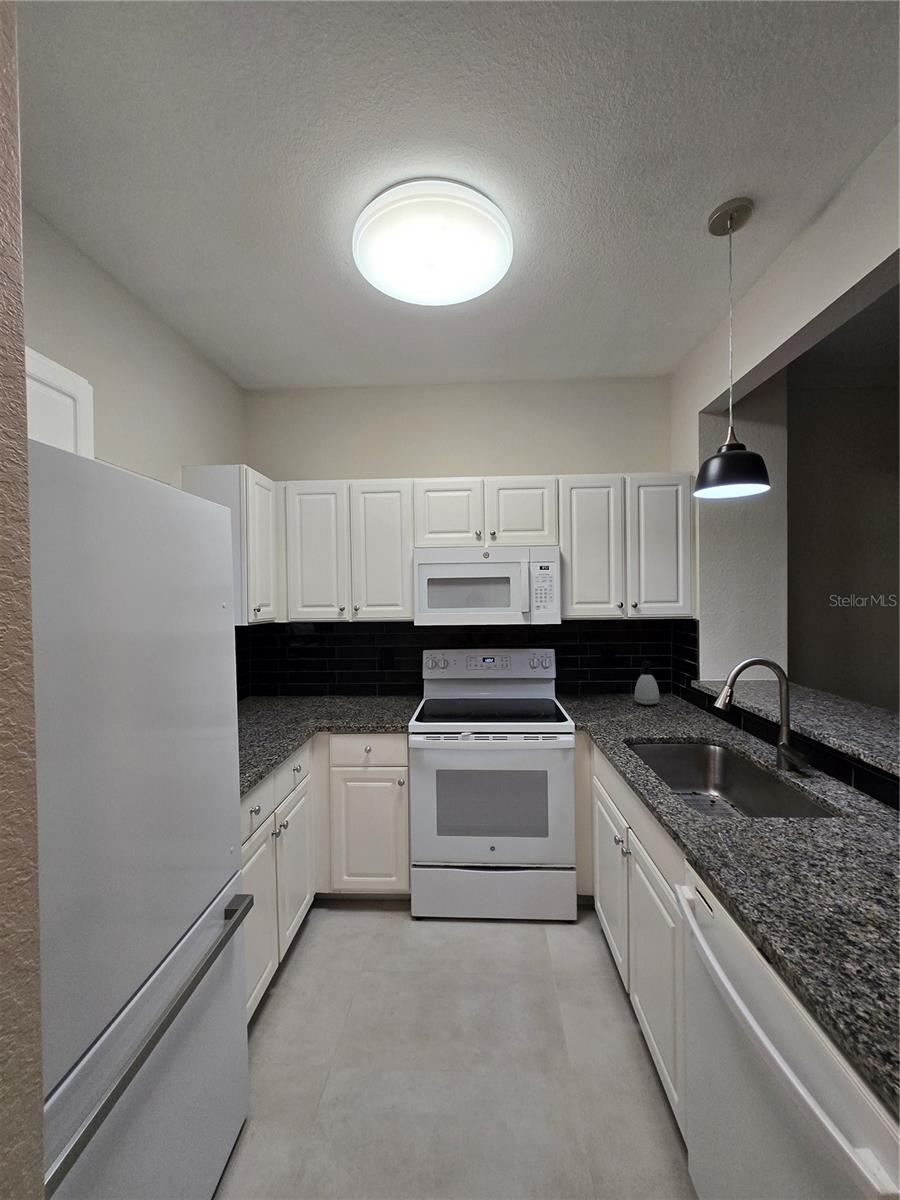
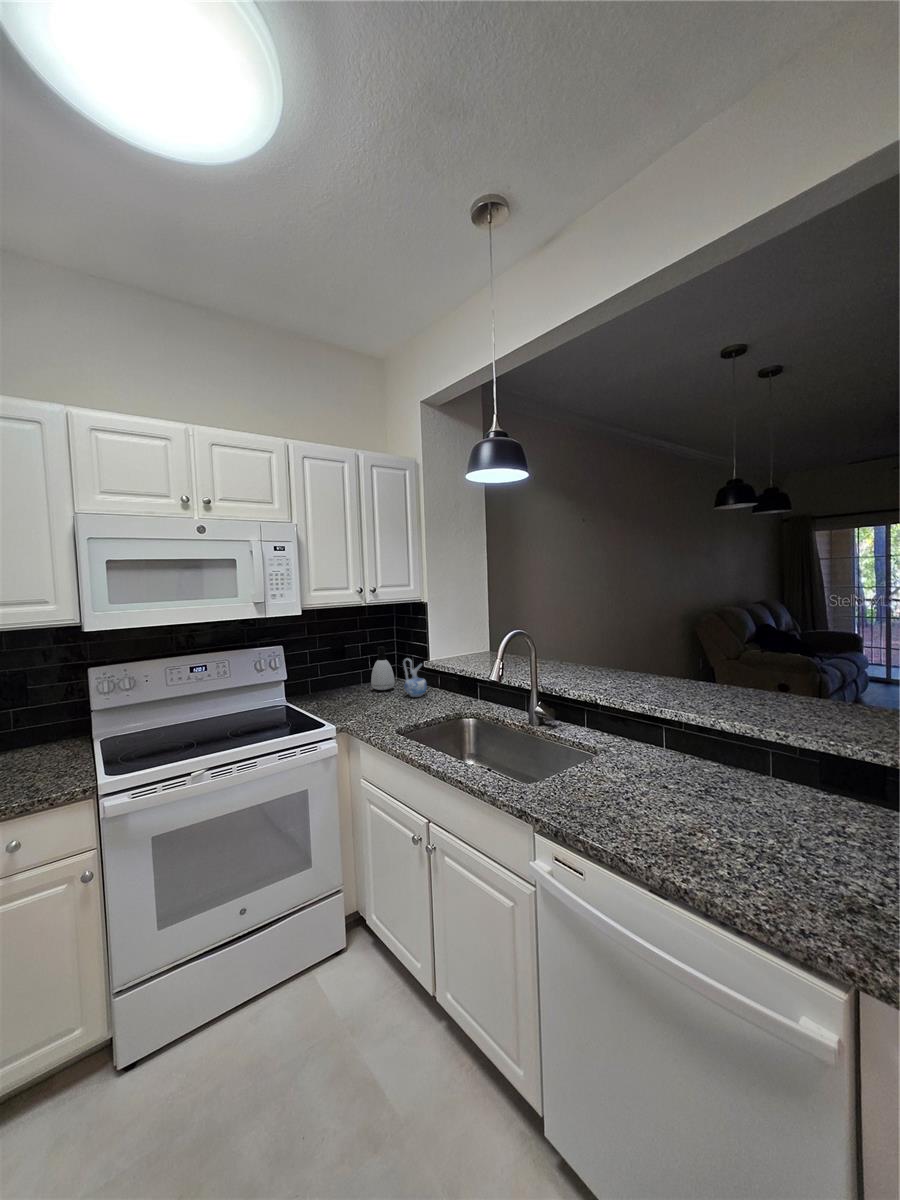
ceramic pitcher: none [662,676,687,716] -> present [403,659,427,697]

